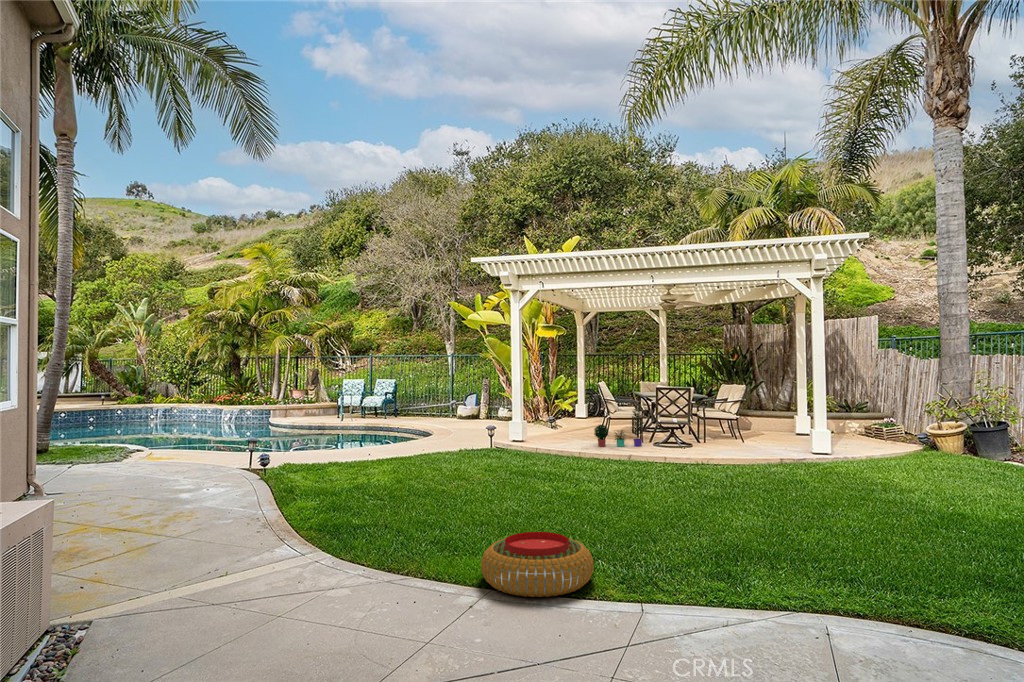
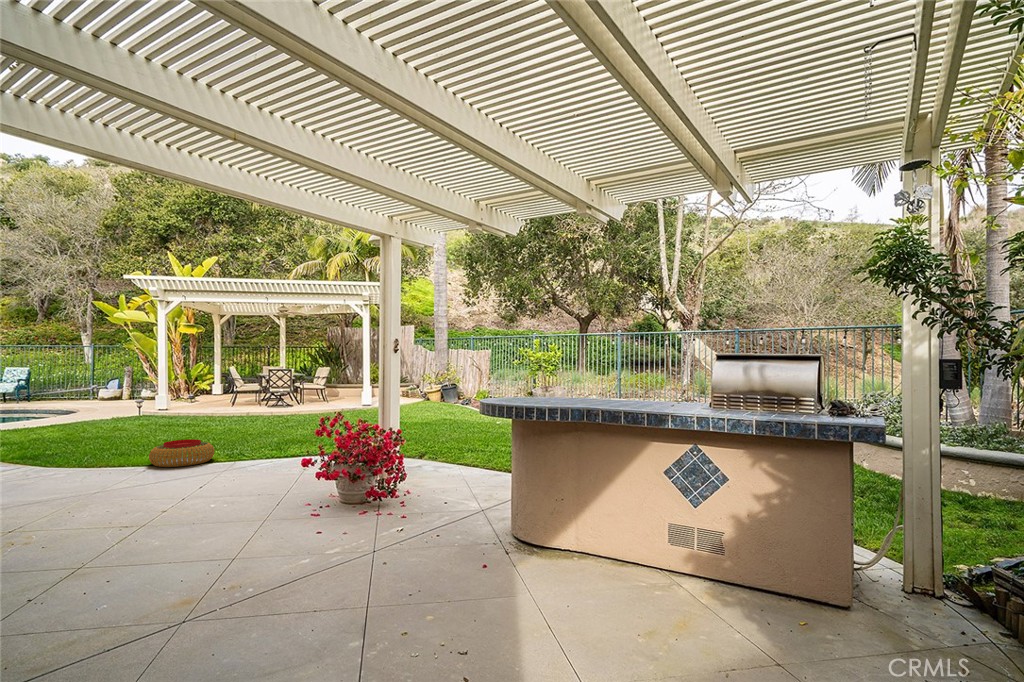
potted plant: present [594,407,644,447] -> none [224,383,262,411]

